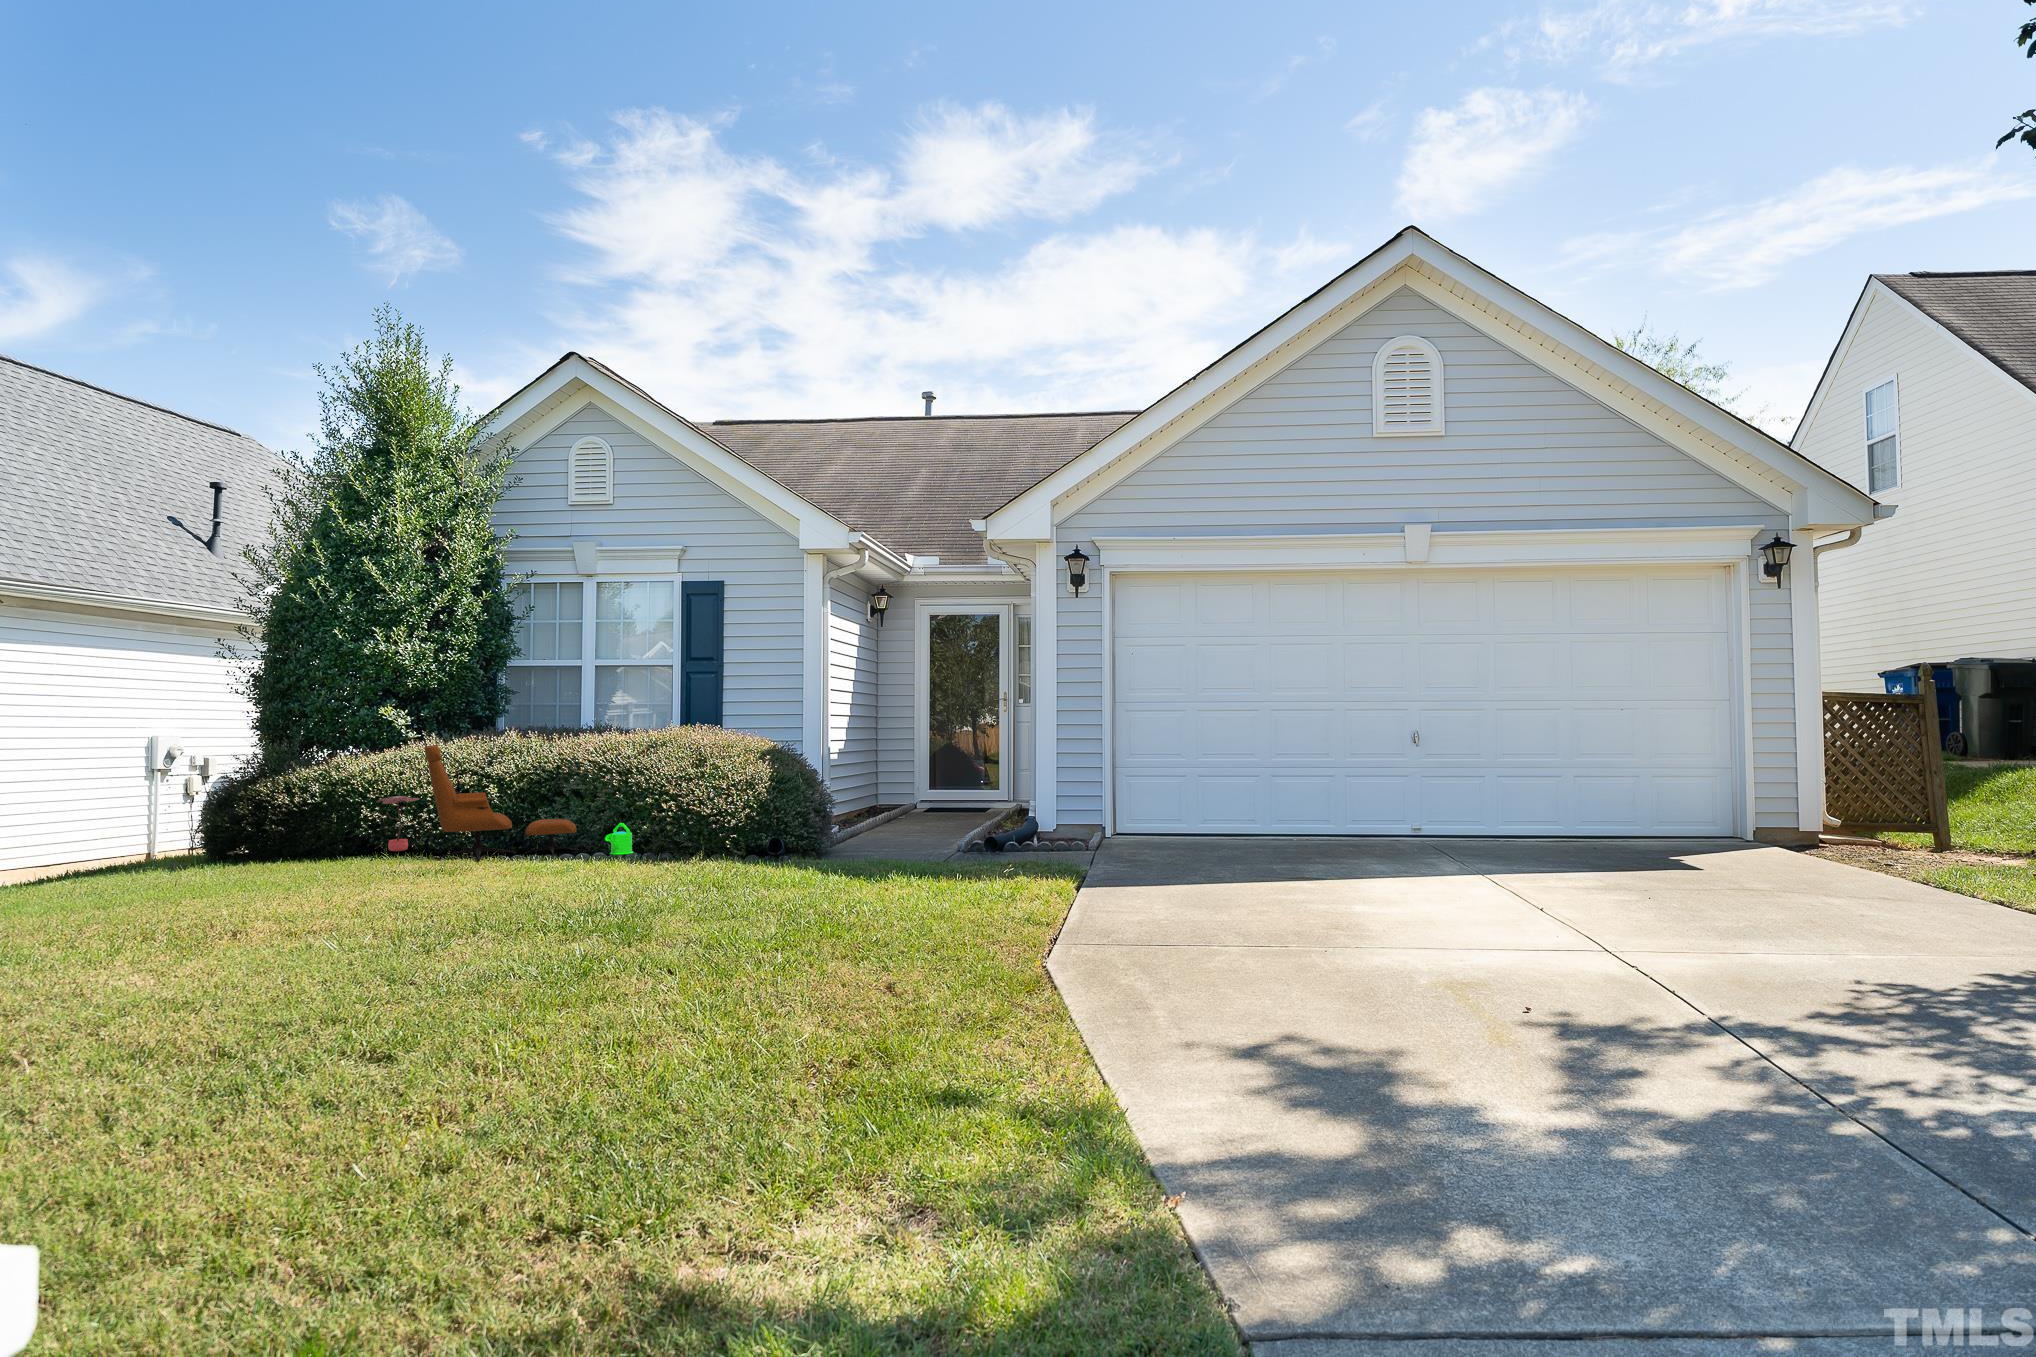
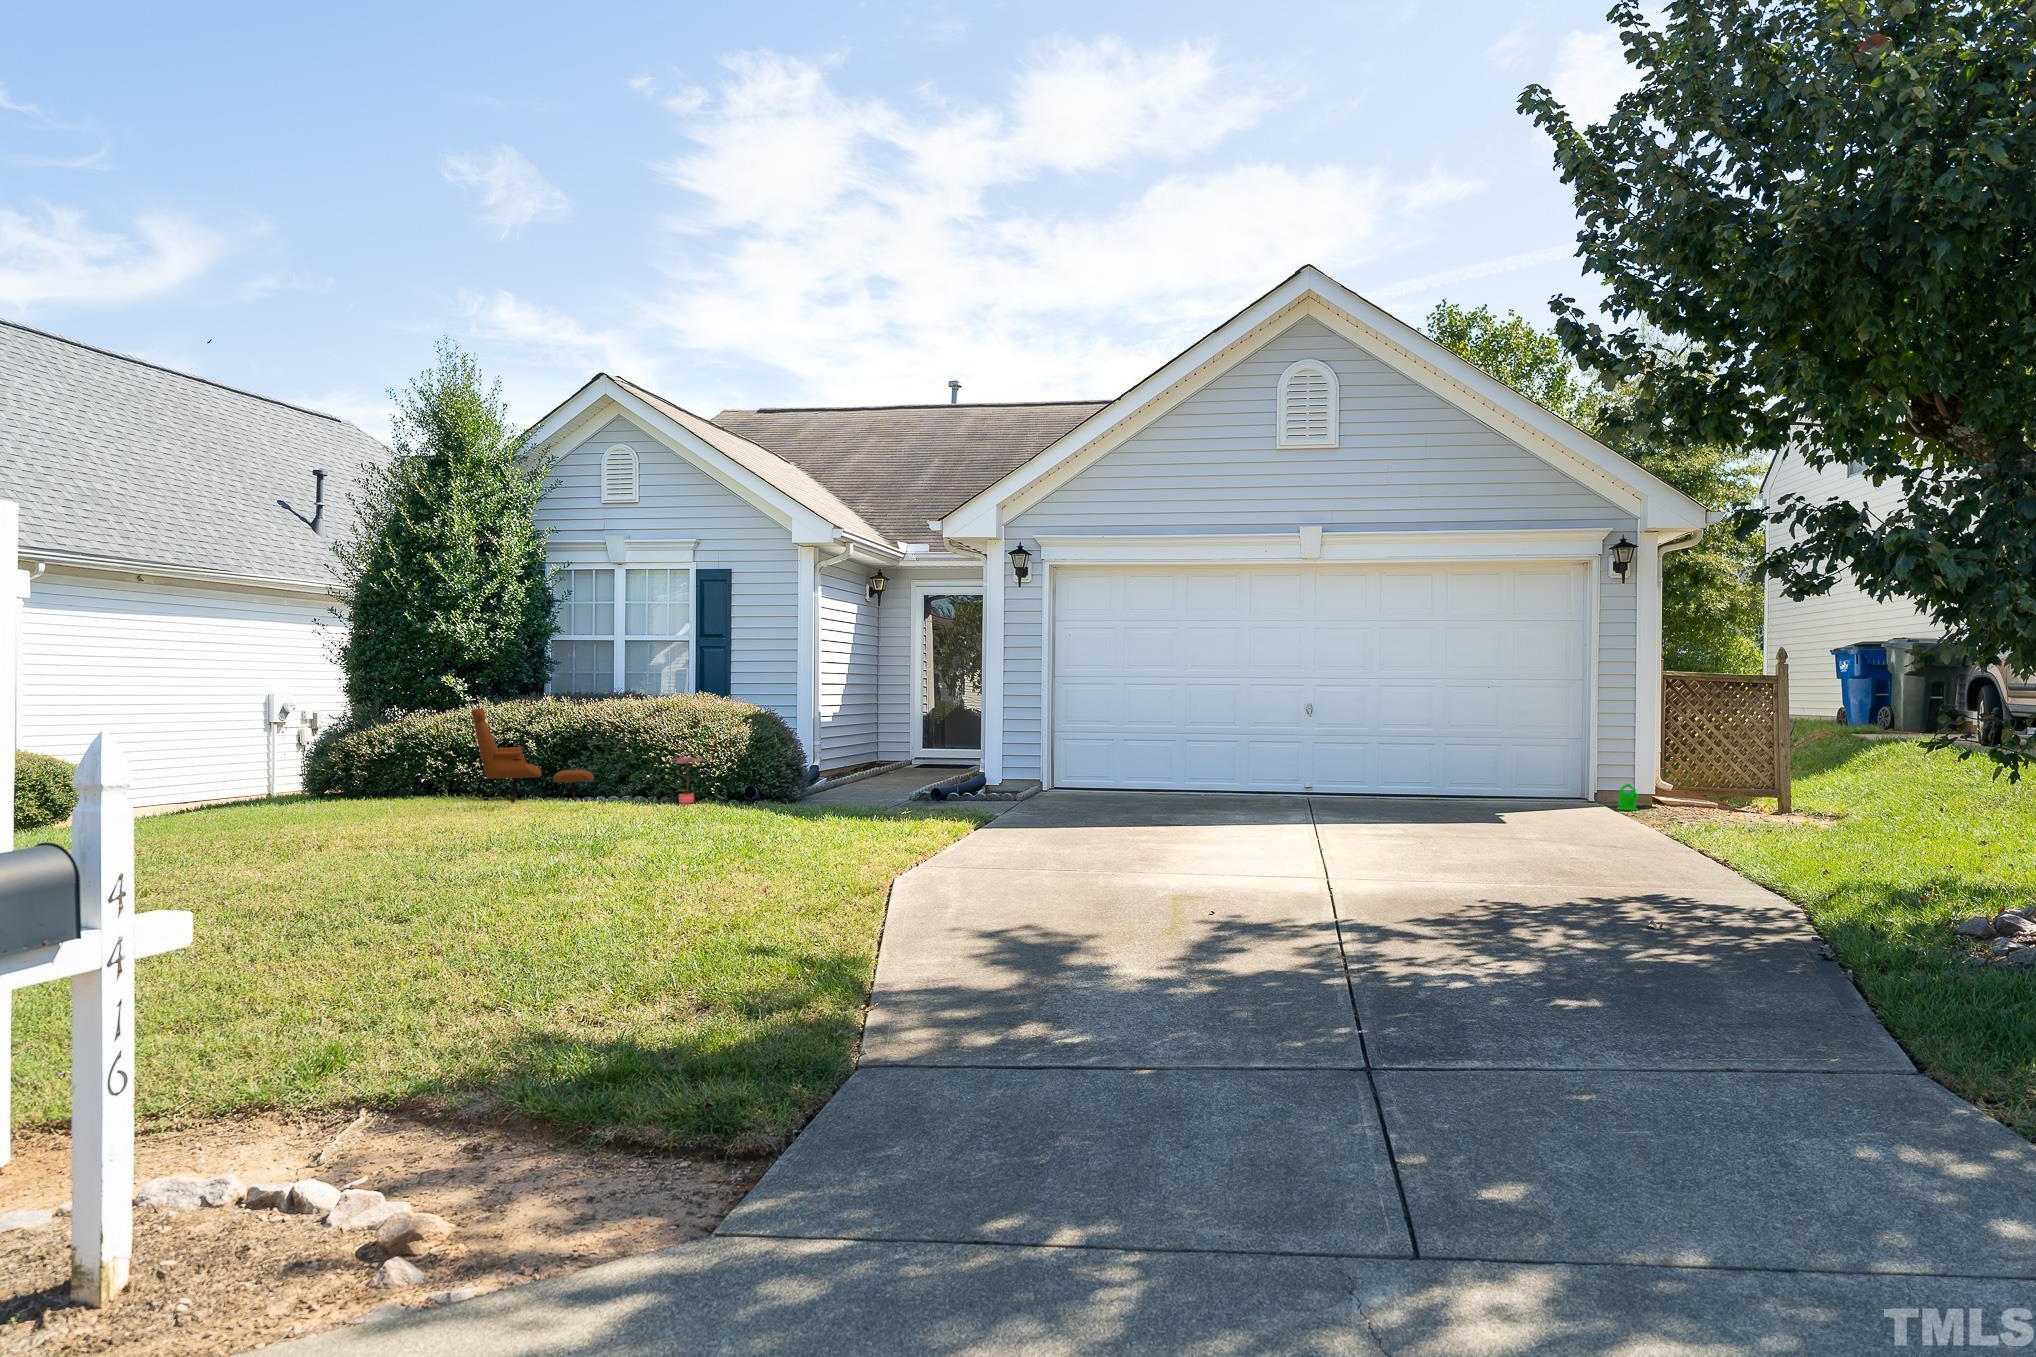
potted plant: present [376,796,419,851] -> present [669,757,704,804]
watering can: present [605,823,633,855] -> present [1617,784,1639,810]

